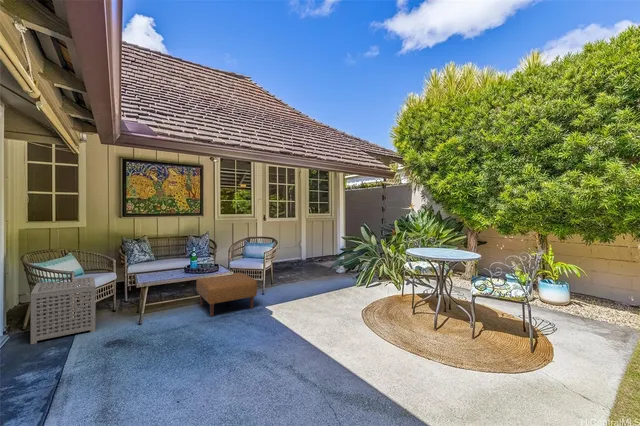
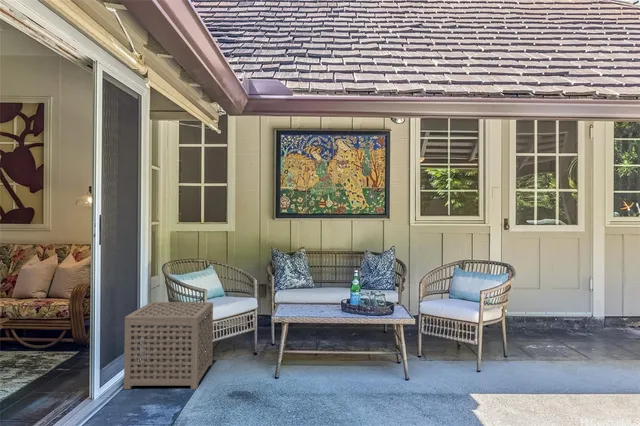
ottoman: present [196,273,257,317] -> none [353,326,462,413]

